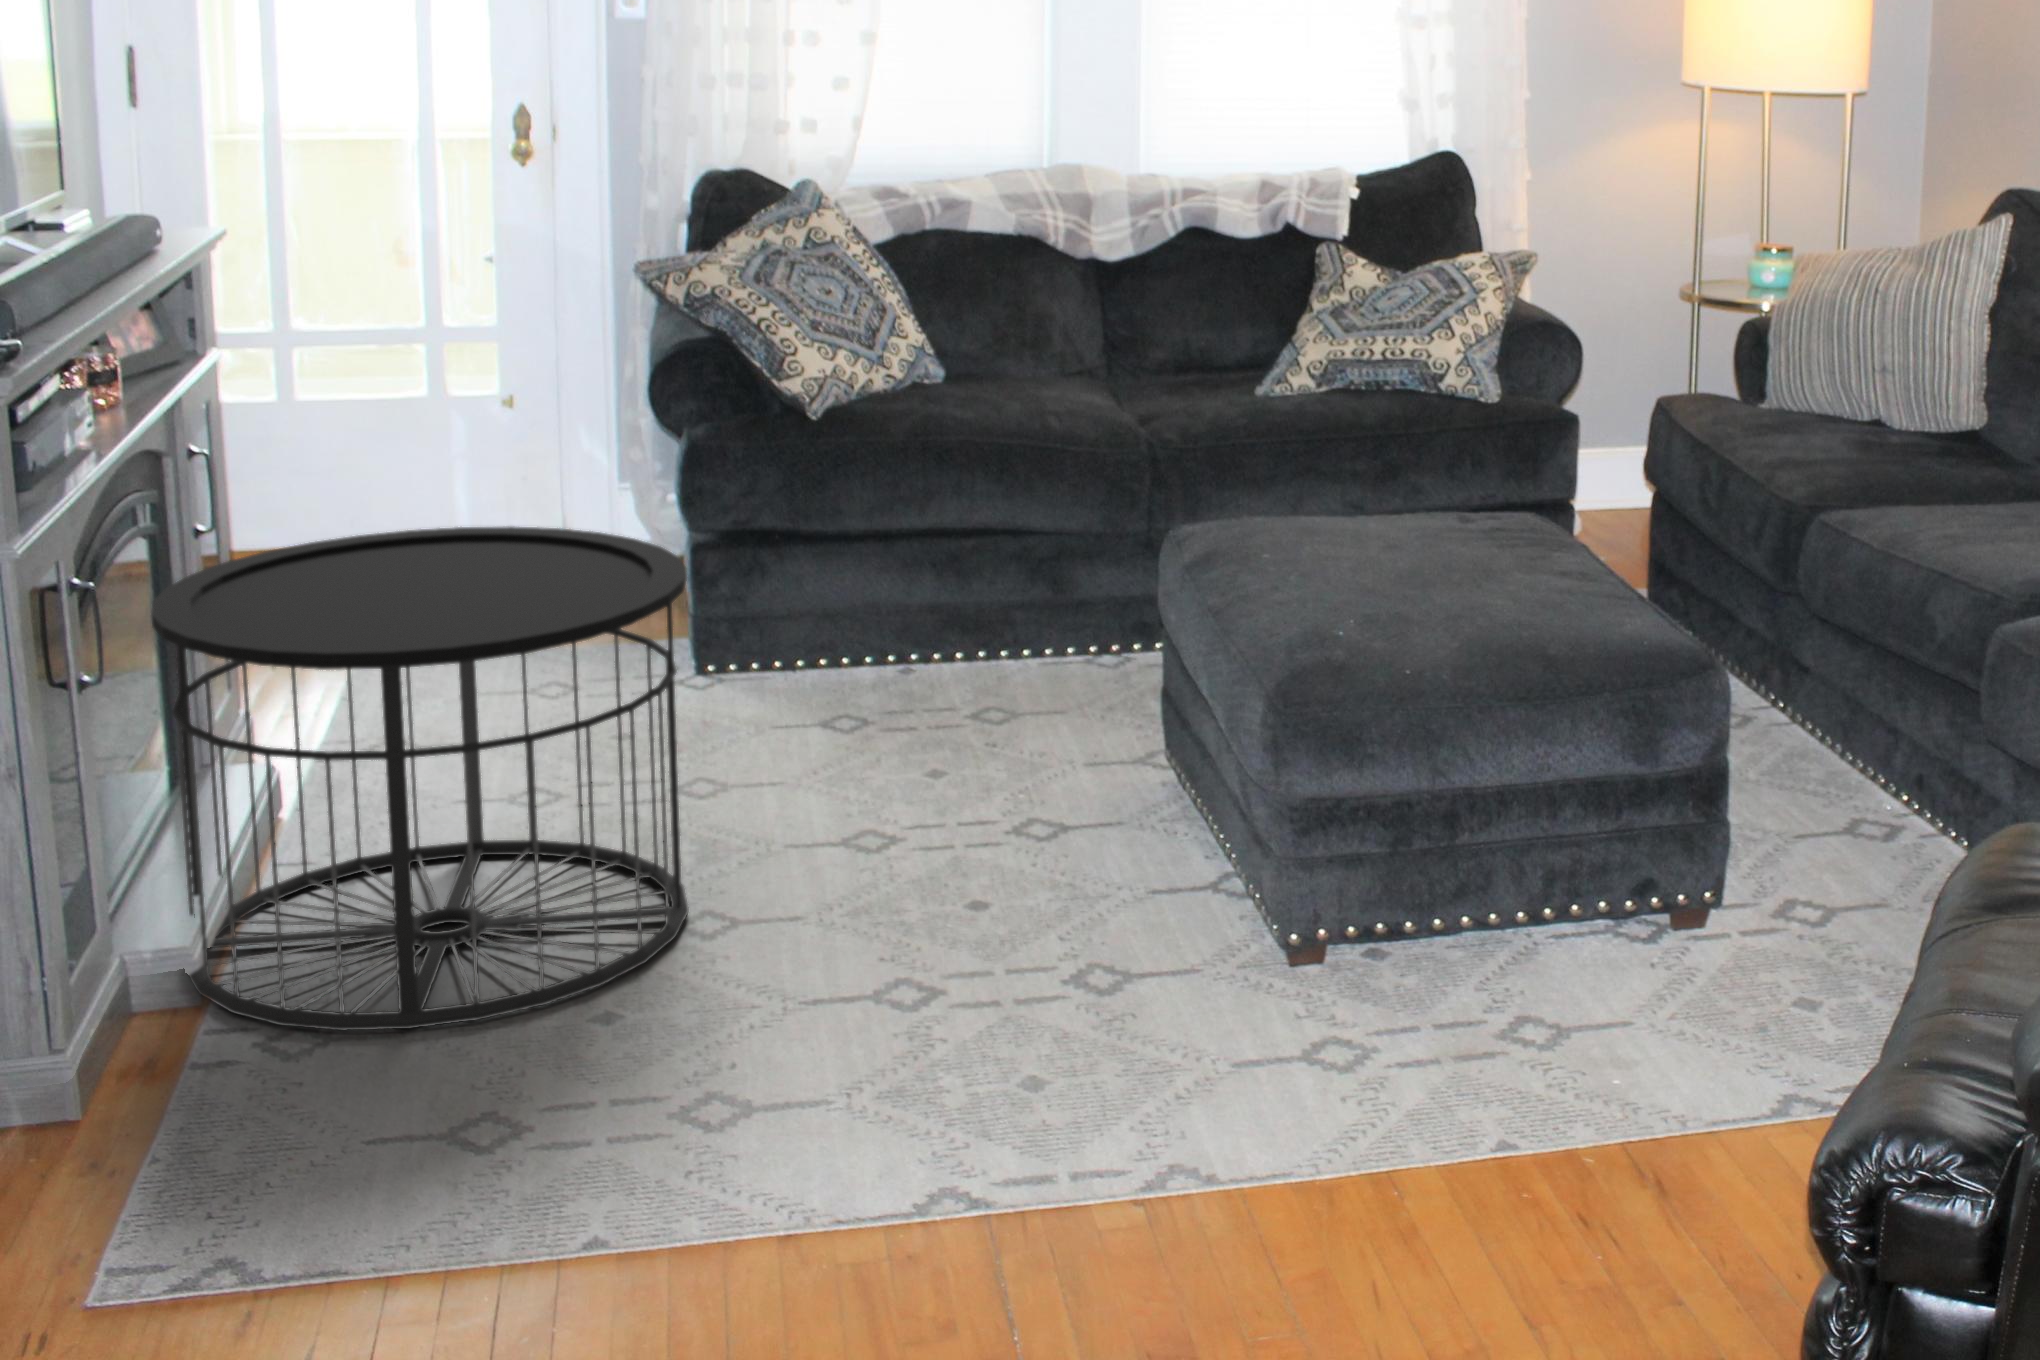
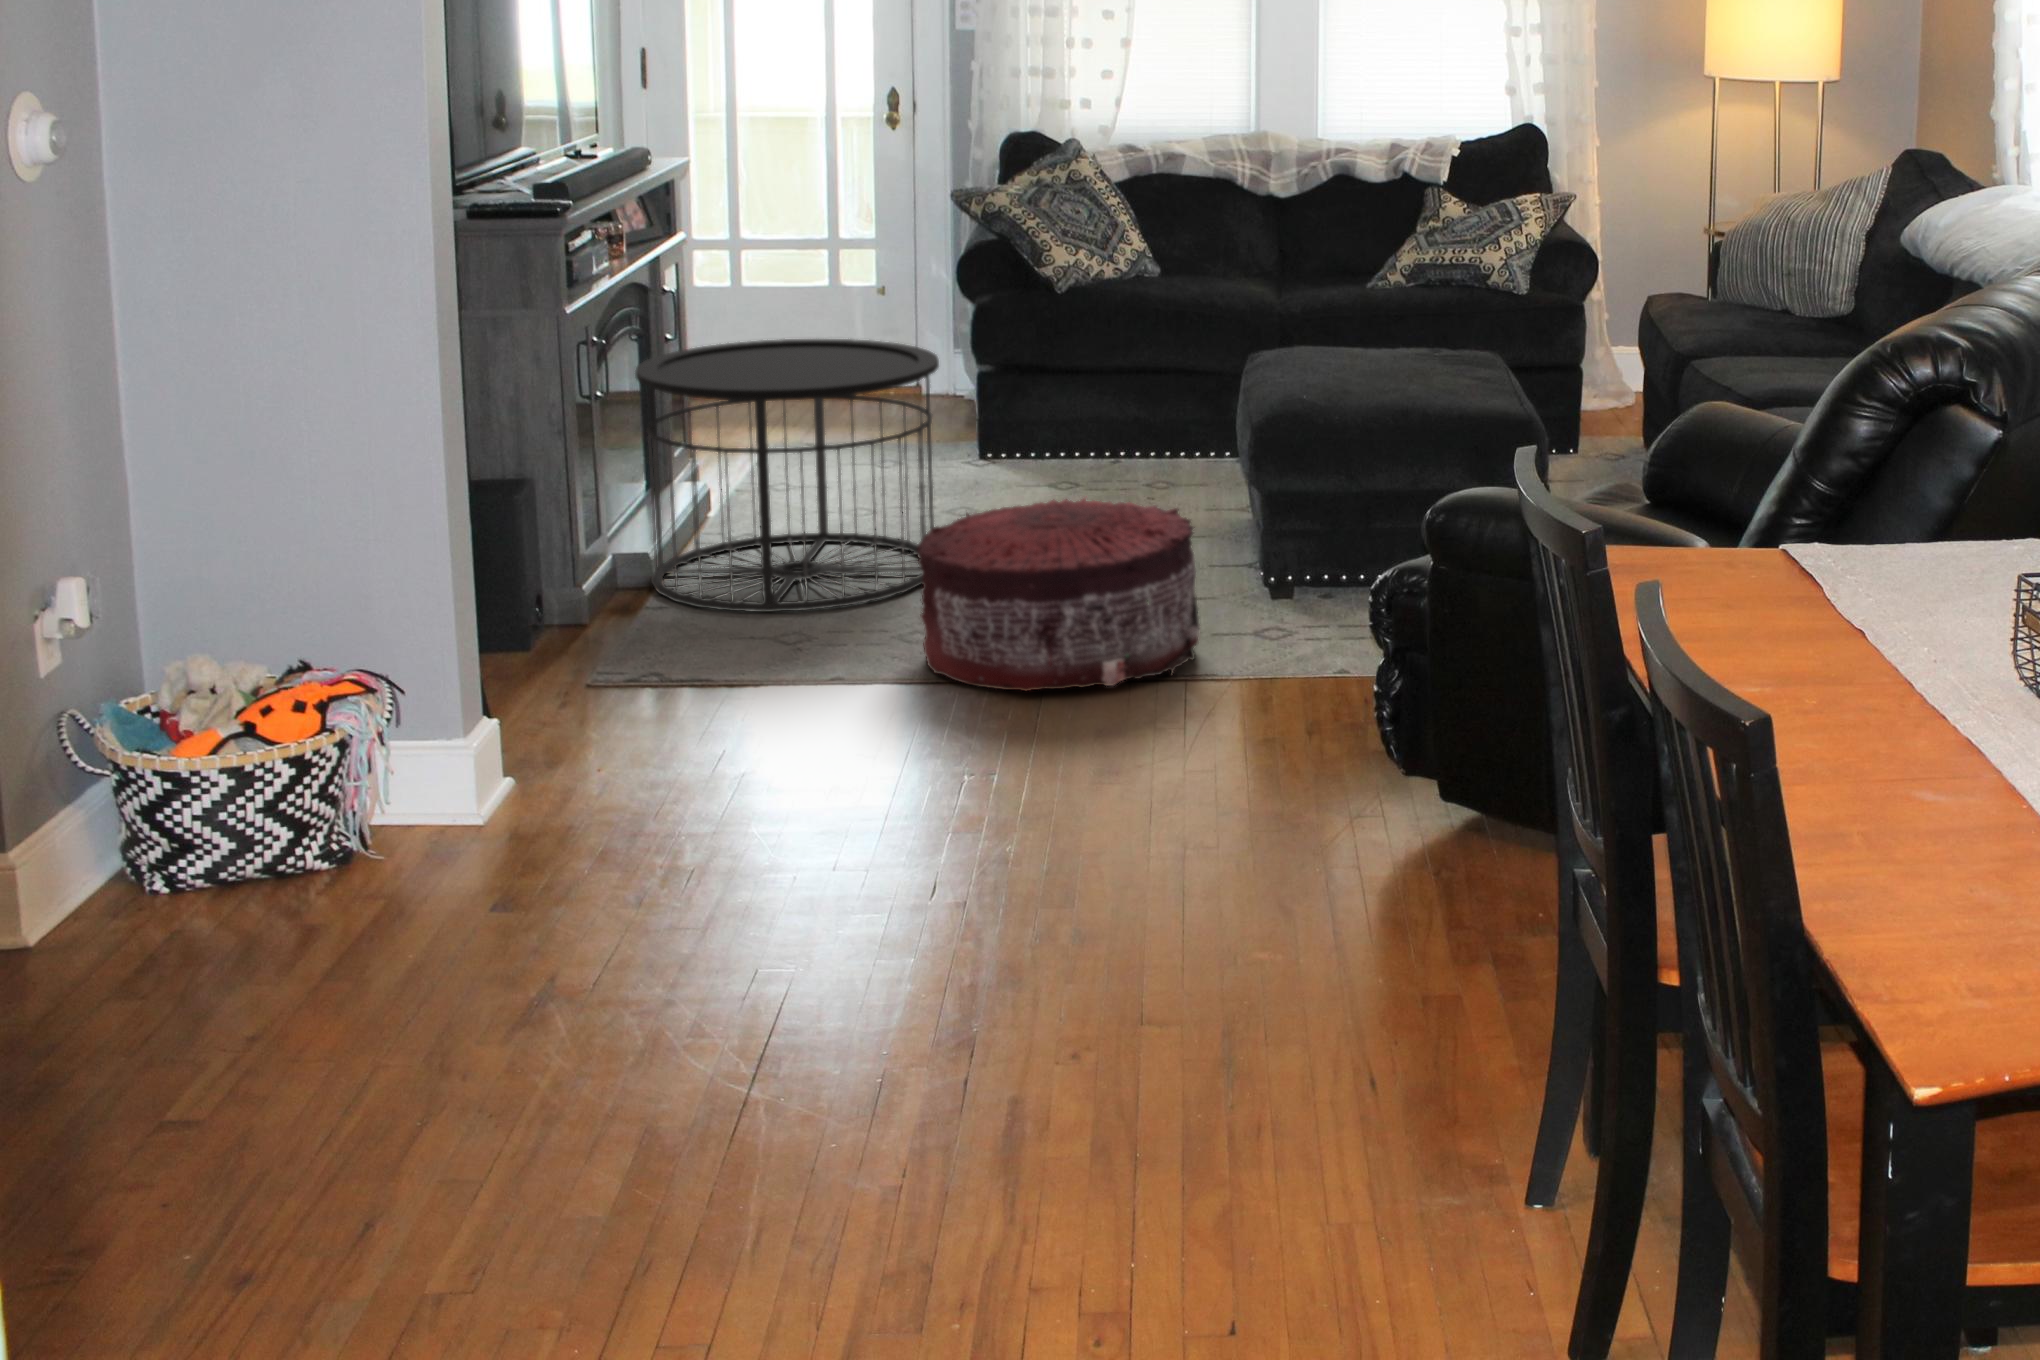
pouf: none [705,805,1207,1208] -> present [917,498,1199,691]

